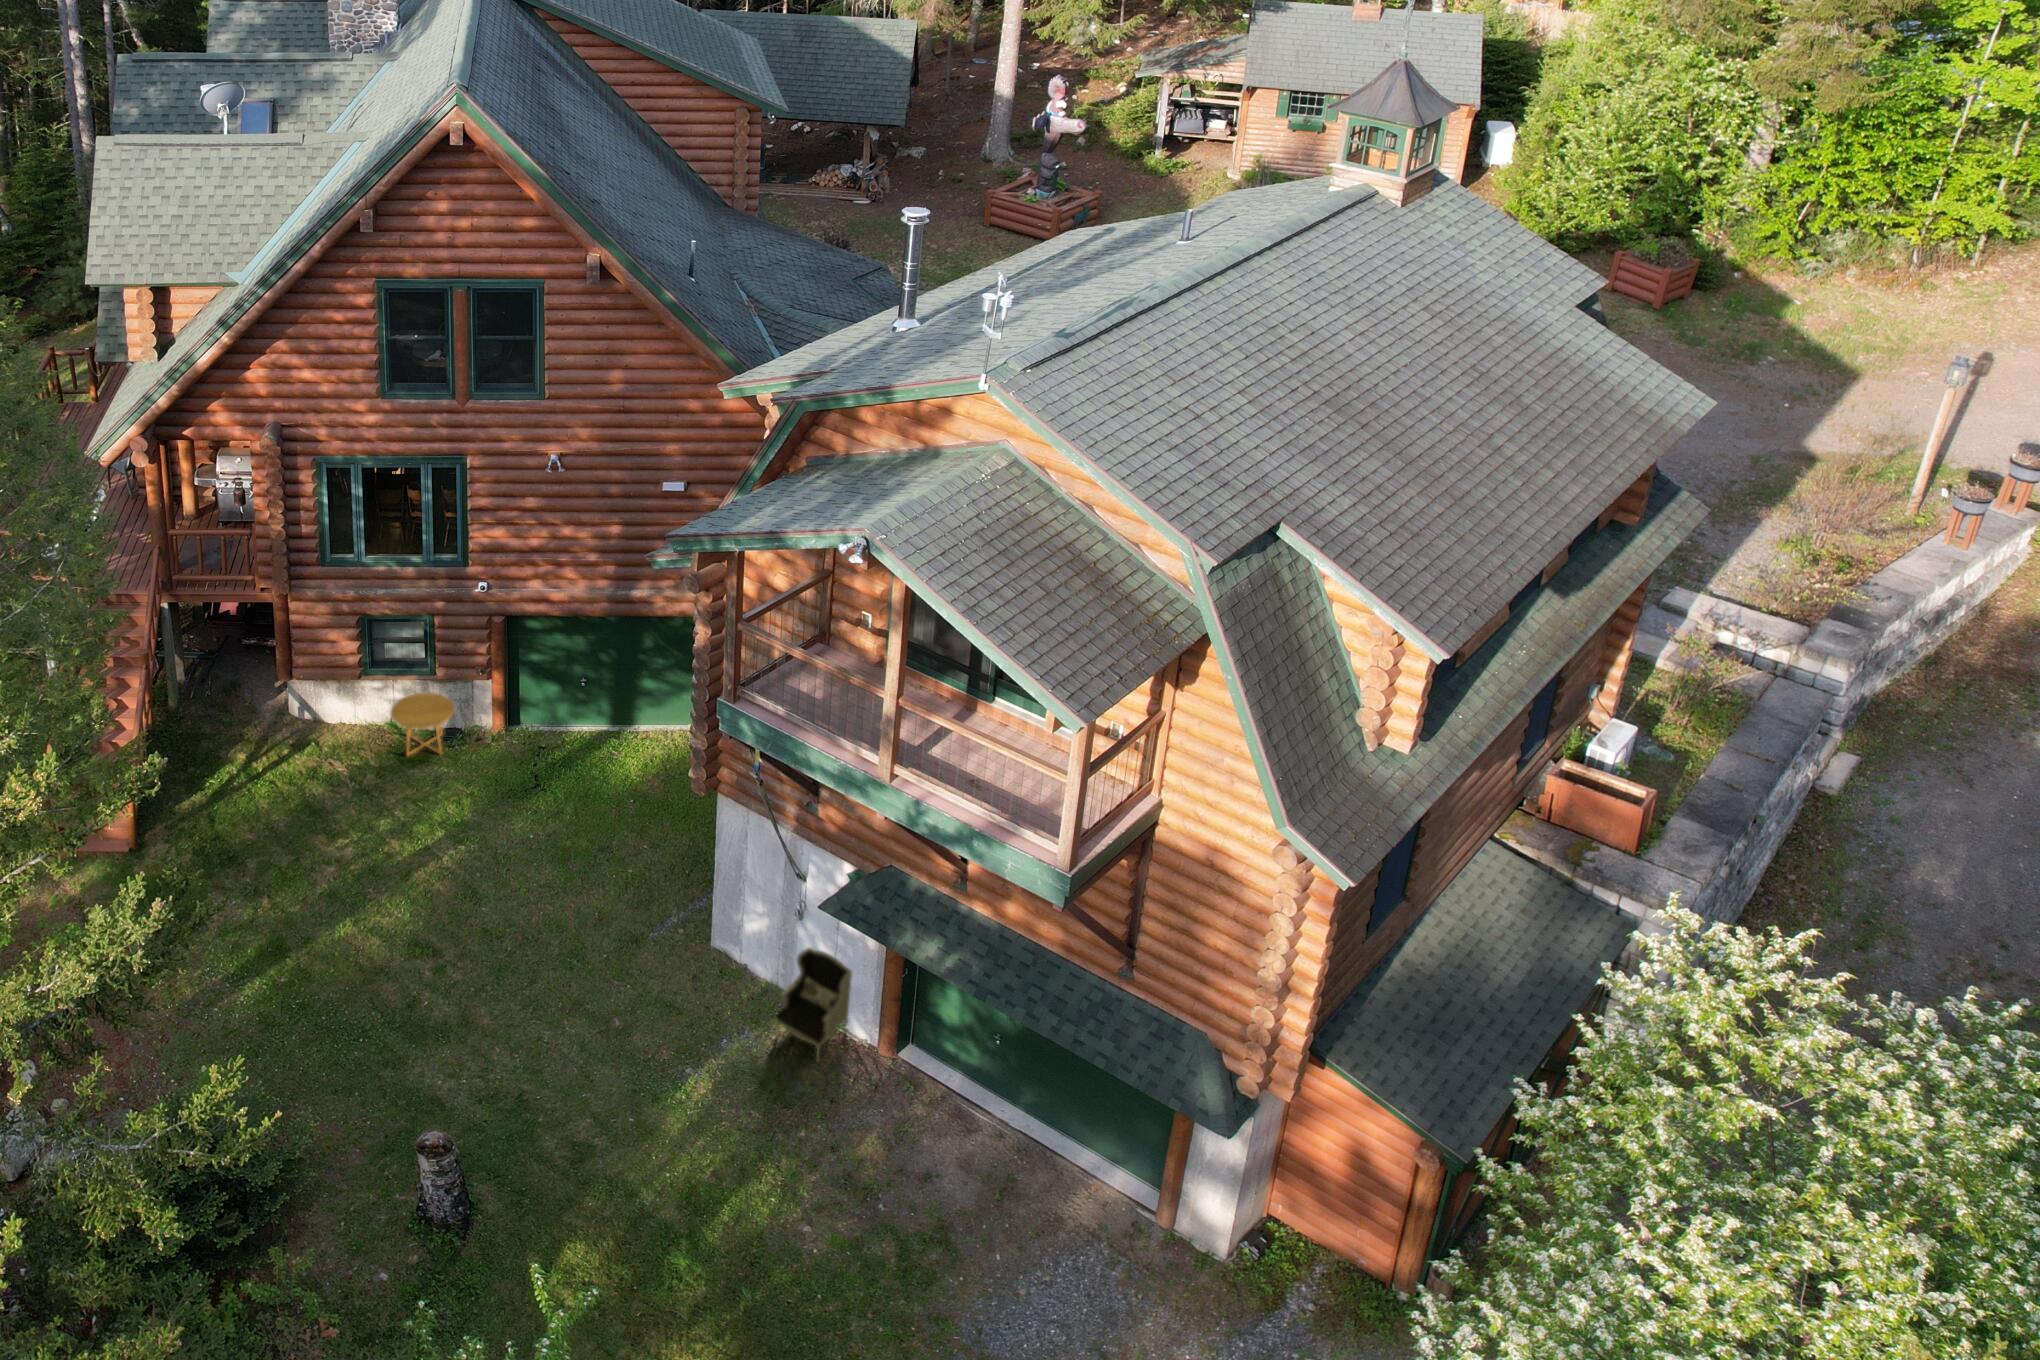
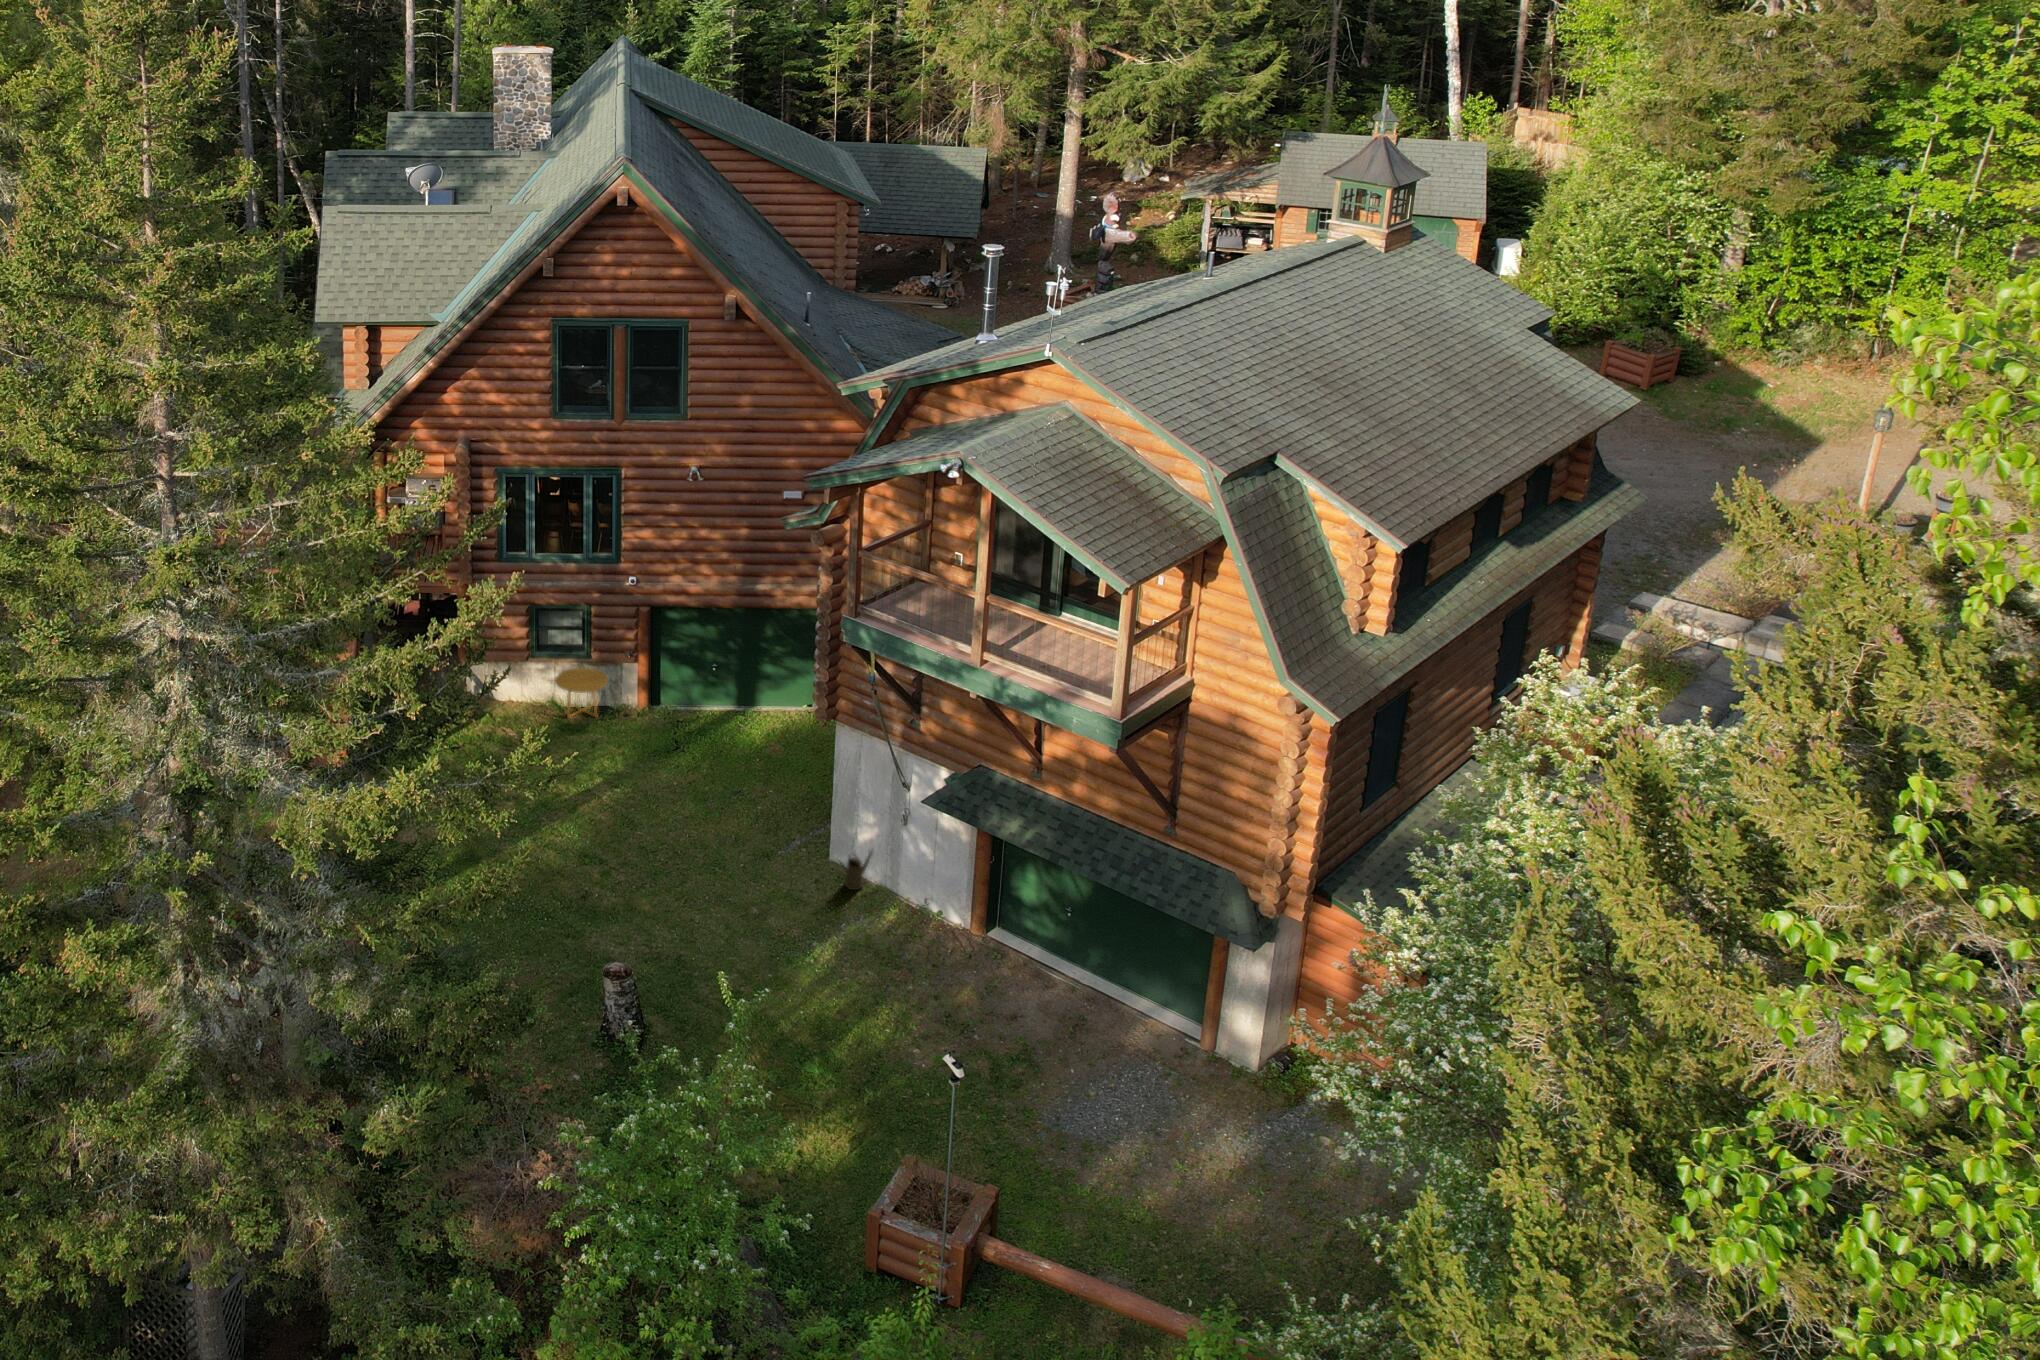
armchair: present [775,948,852,1061] -> none [885,841,948,932]
watering can: none [726,949,763,1003] -> present [844,852,872,890]

